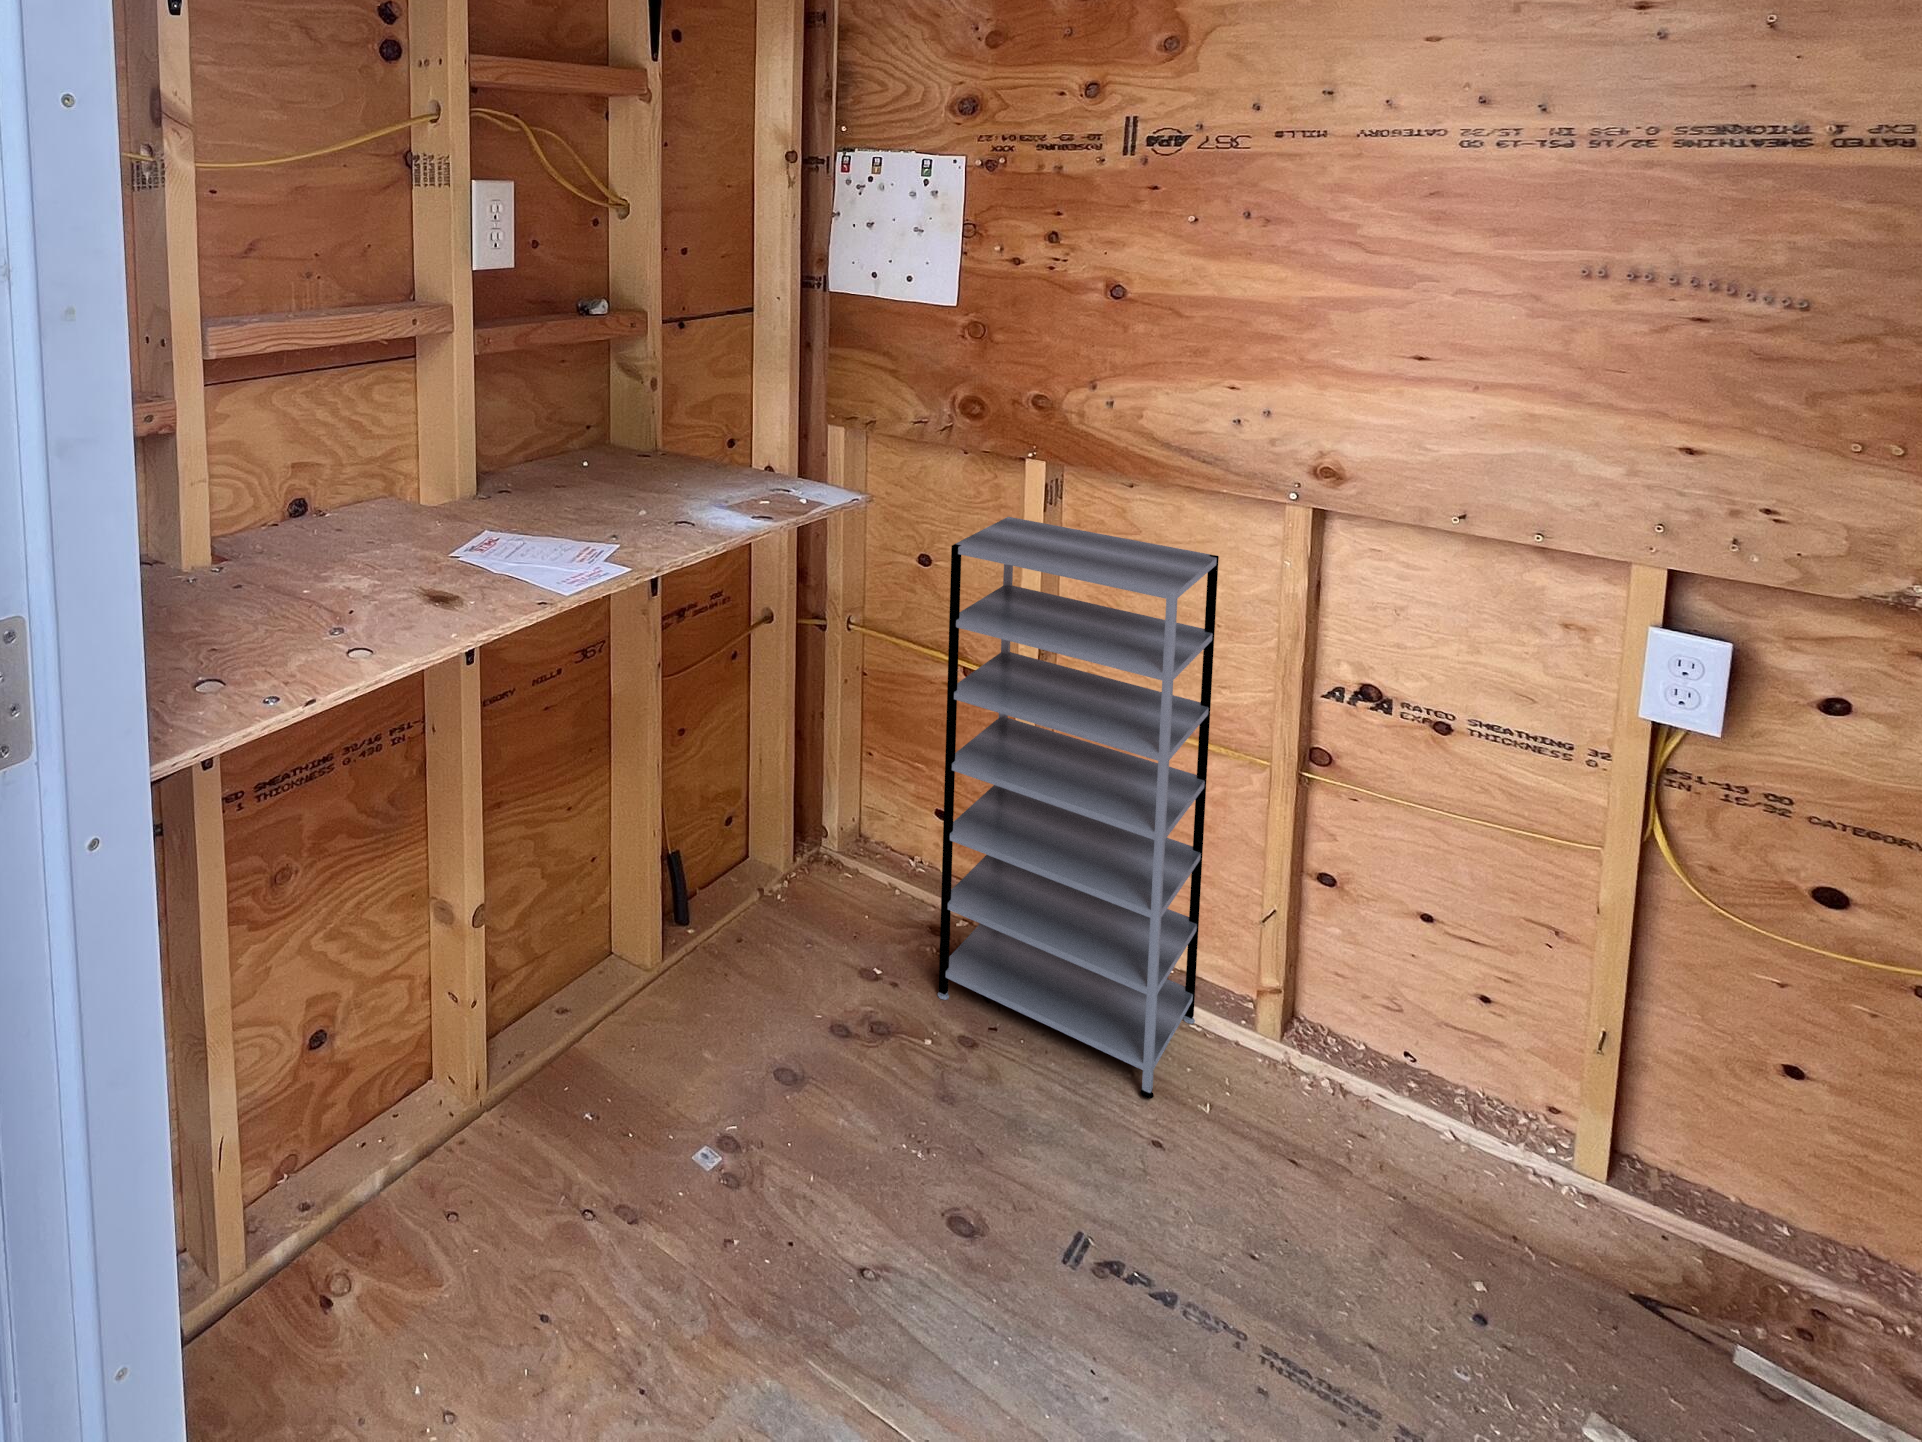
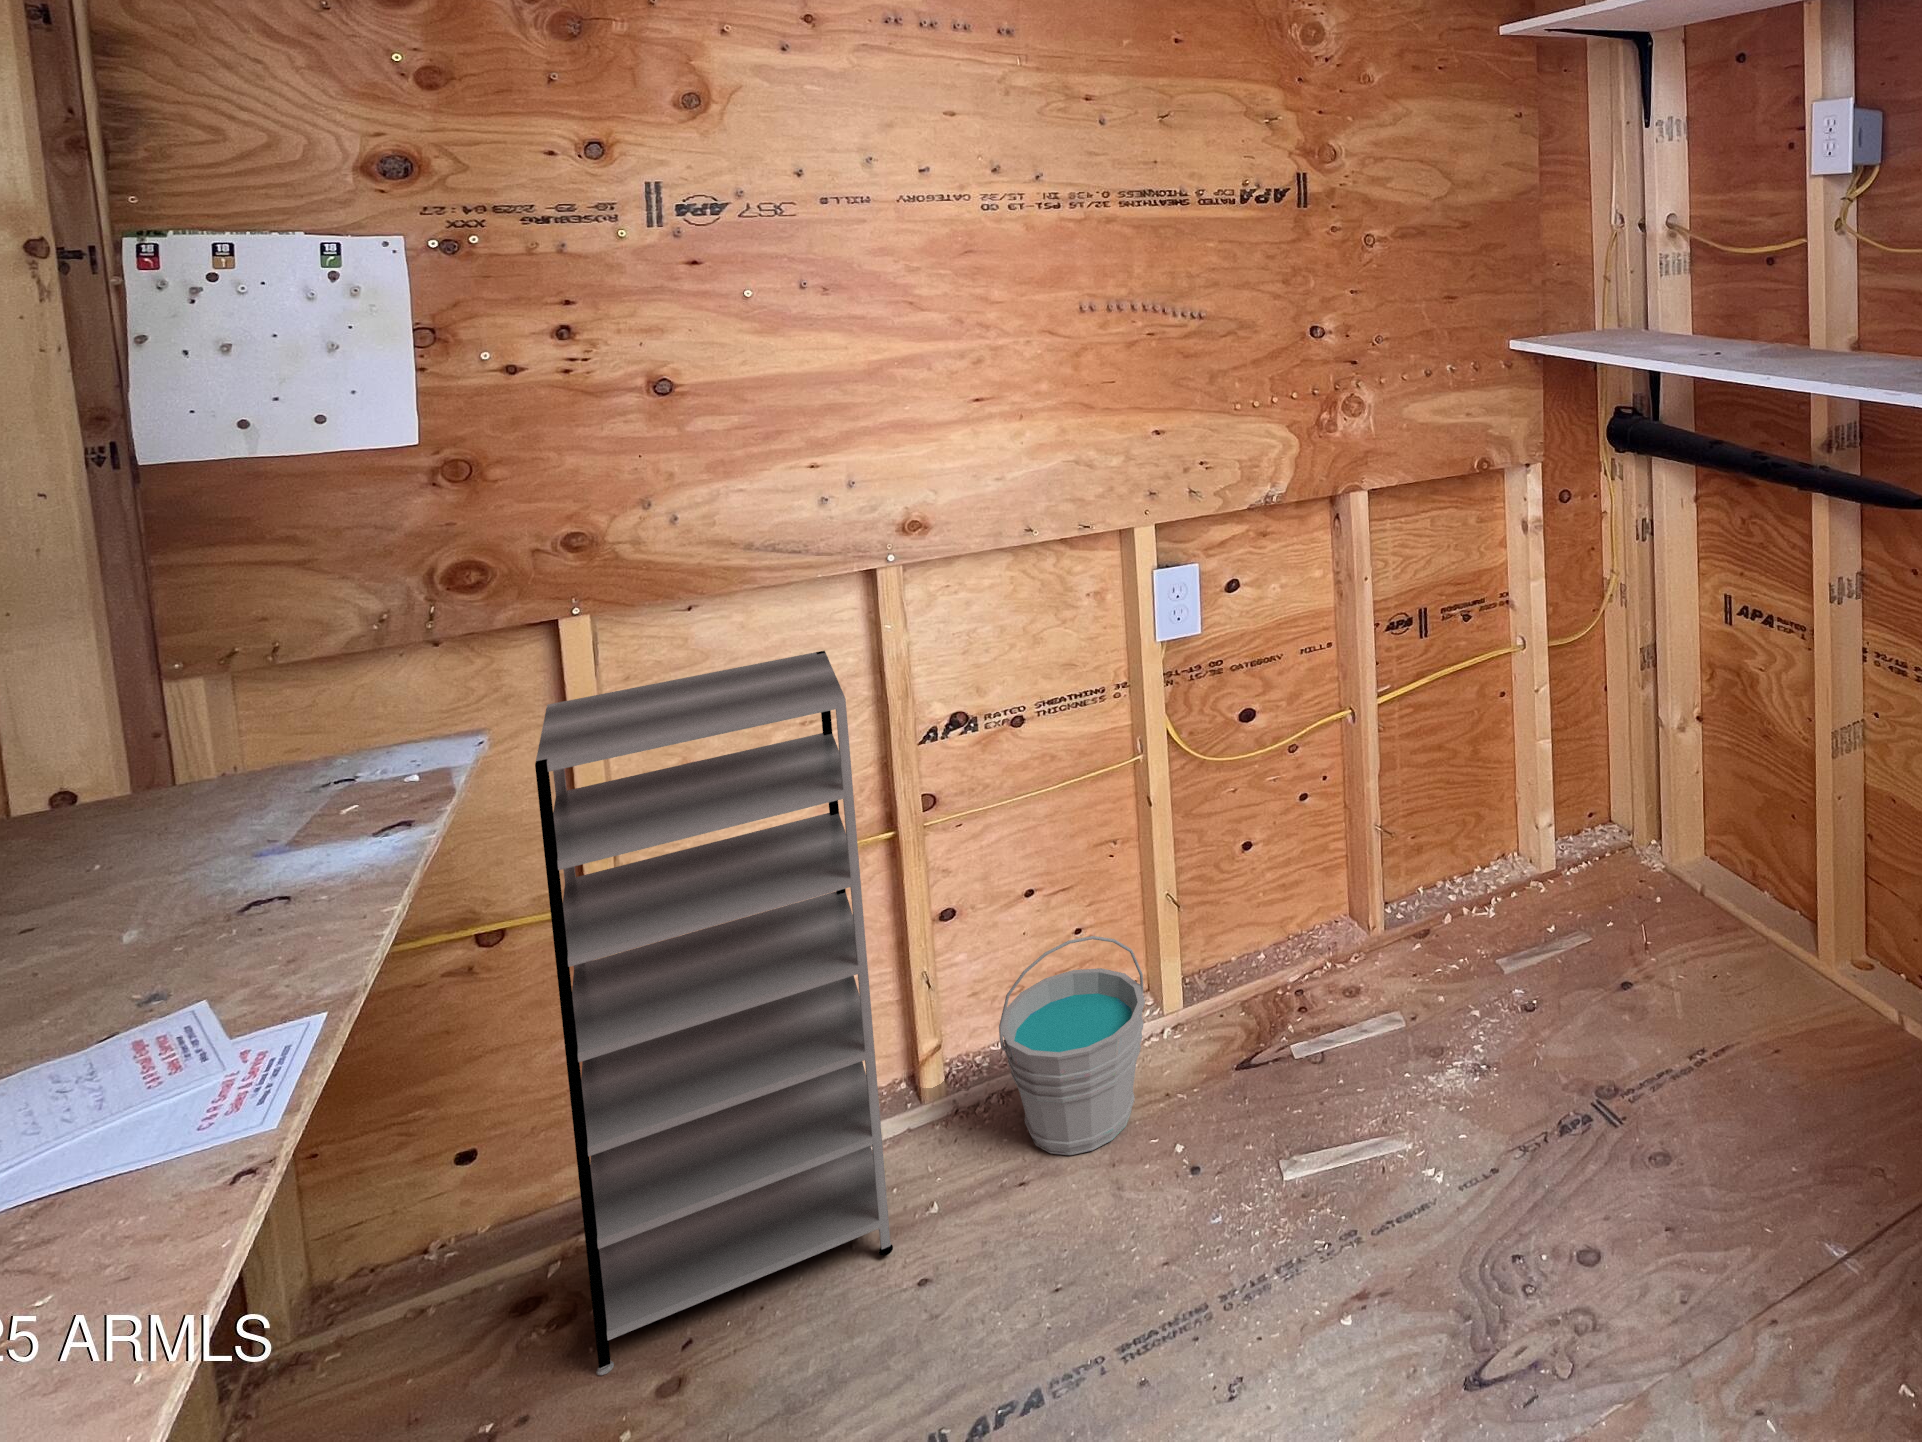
bucket: none [1315,961,1513,1210] -> present [999,936,1145,1155]

